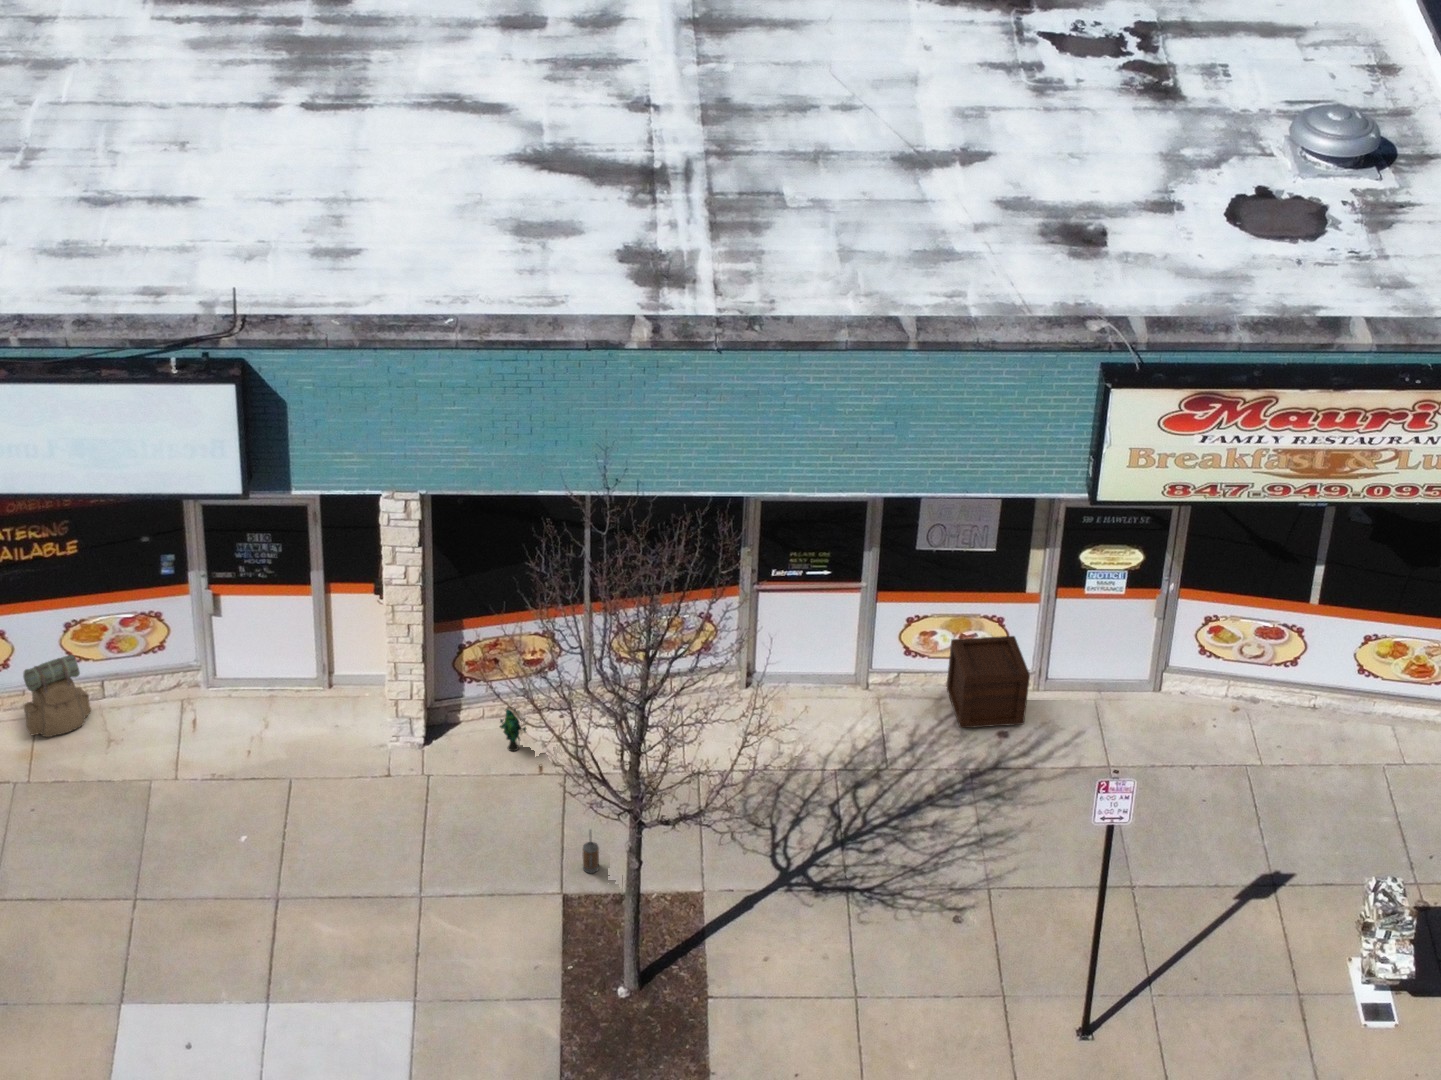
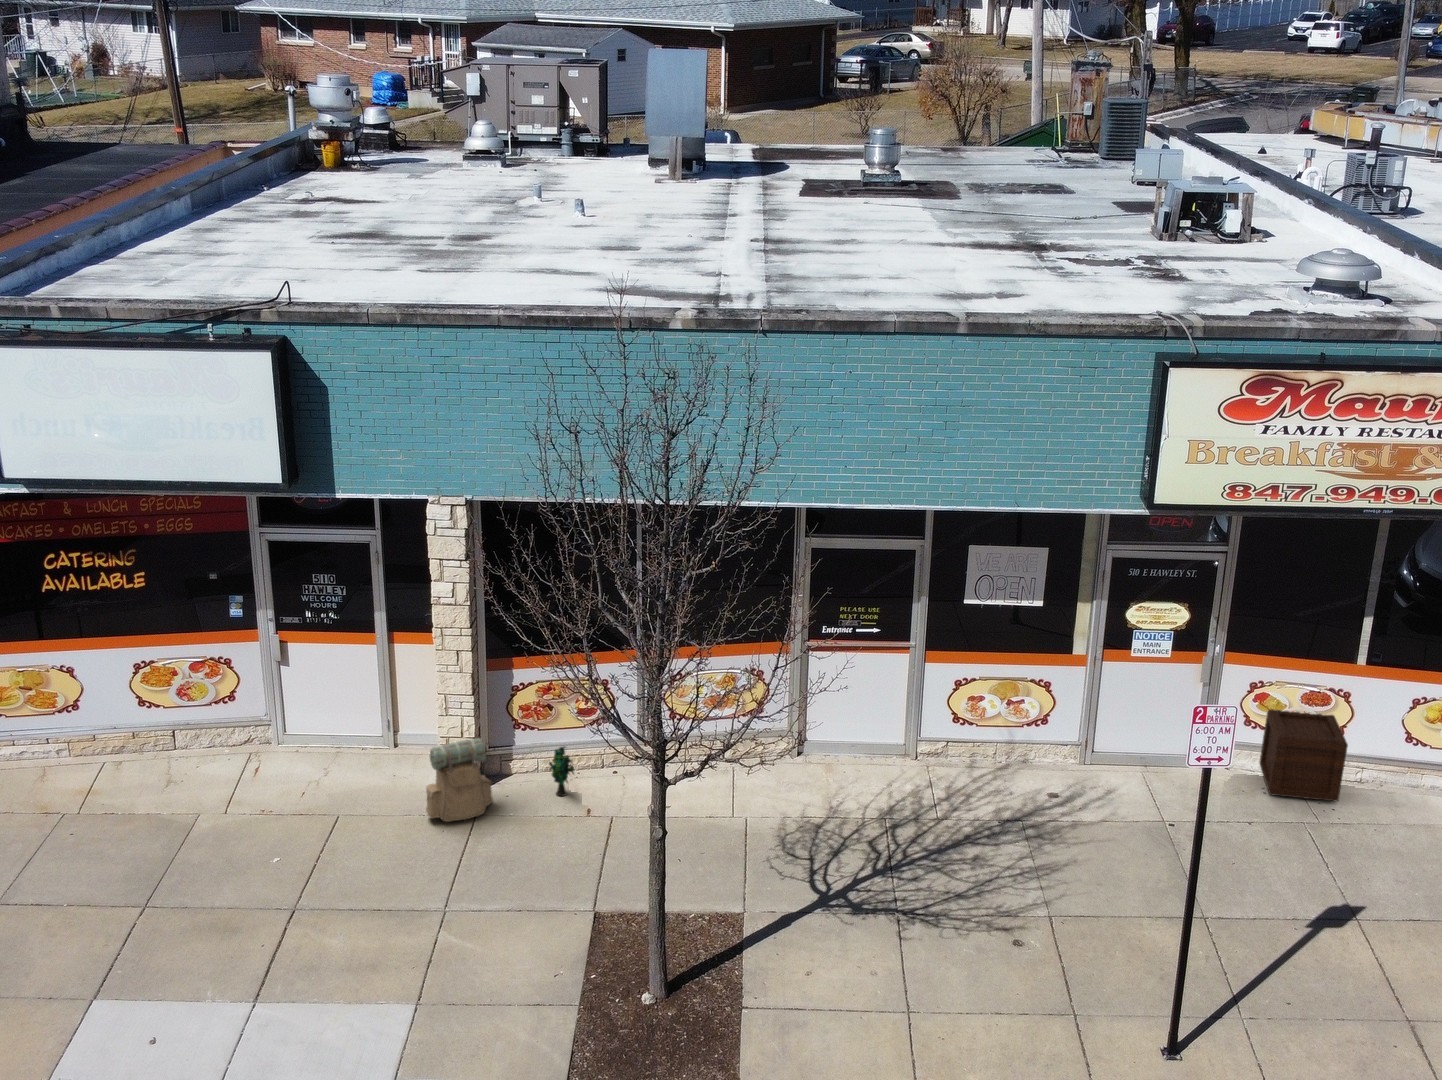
wooden crate: present [947,636,1030,728] -> present [1260,710,1348,801]
backpack: present [23,655,91,737] -> present [426,738,493,822]
watering can: present [583,830,599,873] -> none [622,854,639,902]

